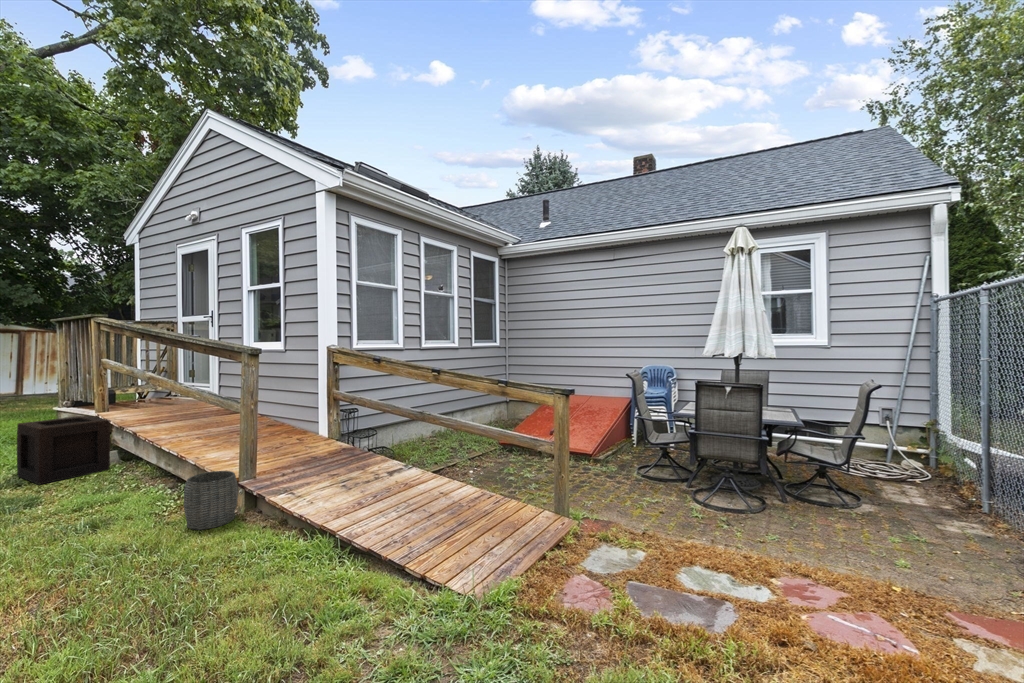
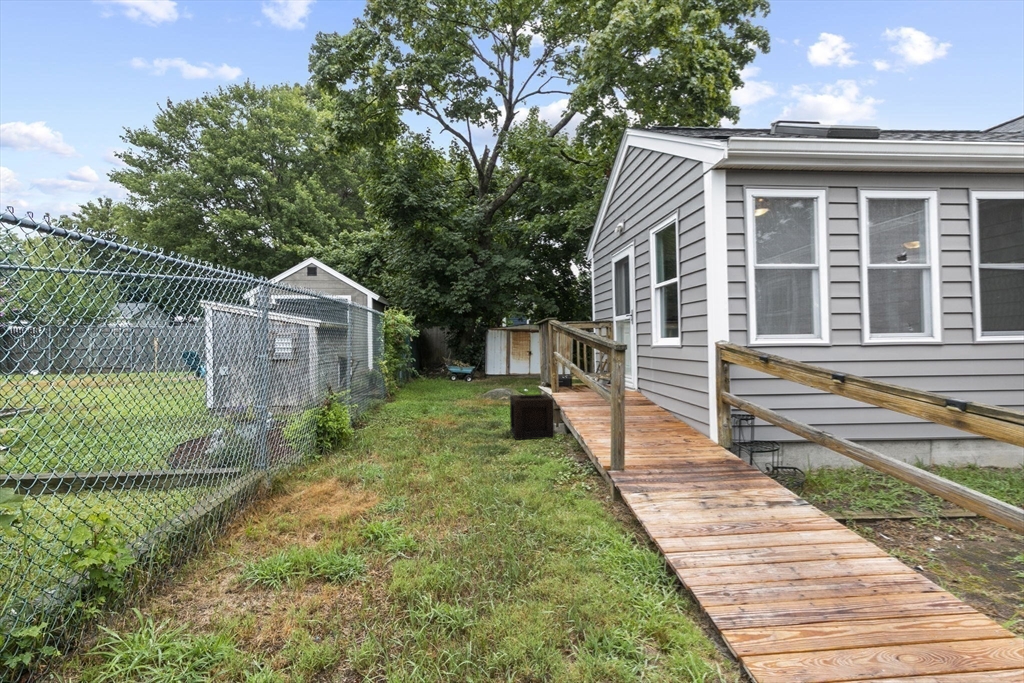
woven basket: present [184,471,238,530] -> none [564,455,605,506]

